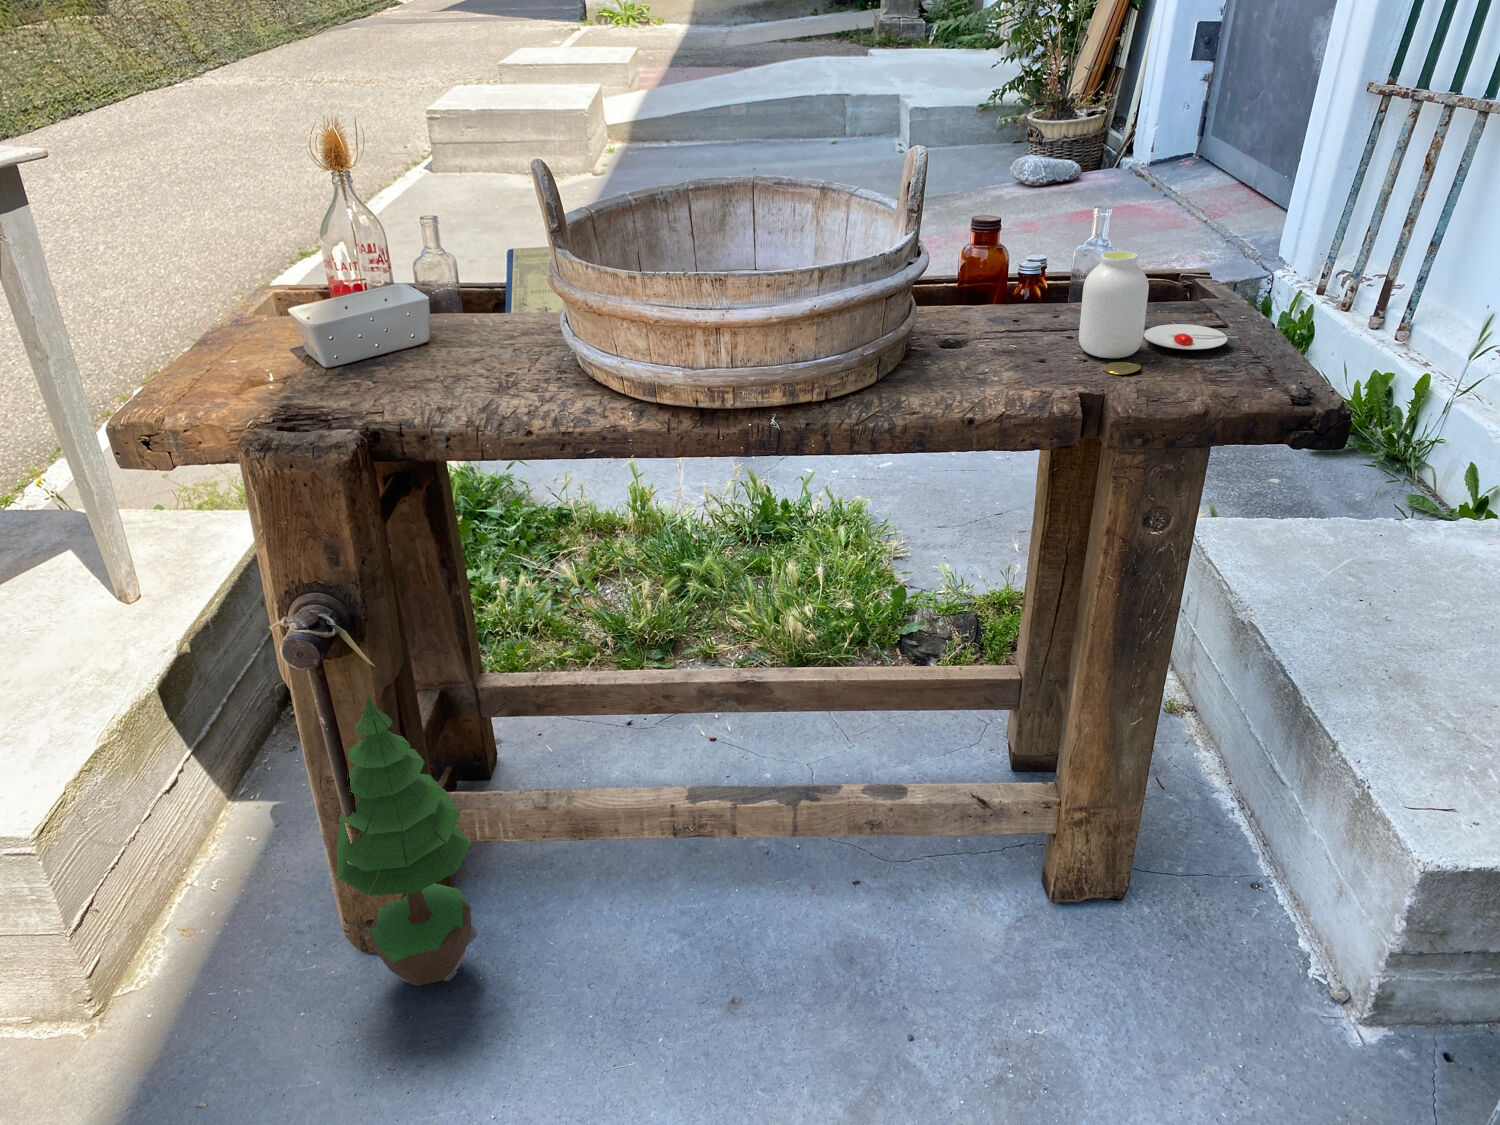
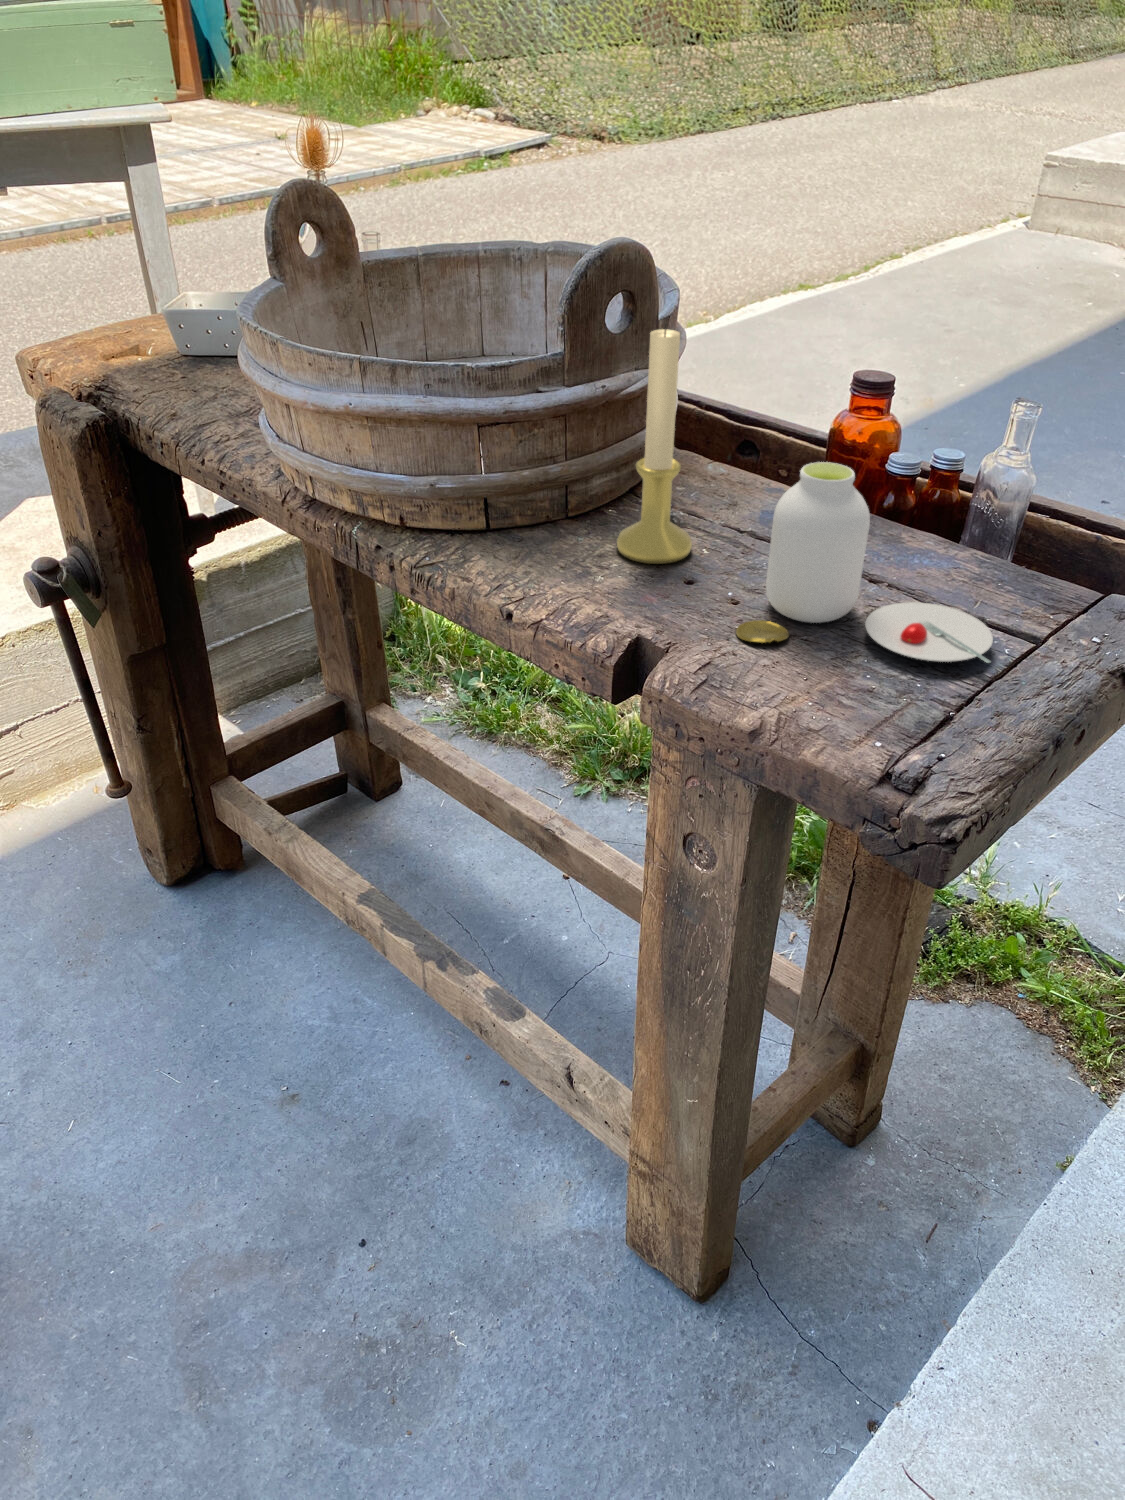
candle holder: none [947,190,1003,366] -> present [617,325,692,564]
potted tree: present [337,697,477,986] -> none [73,654,201,931]

